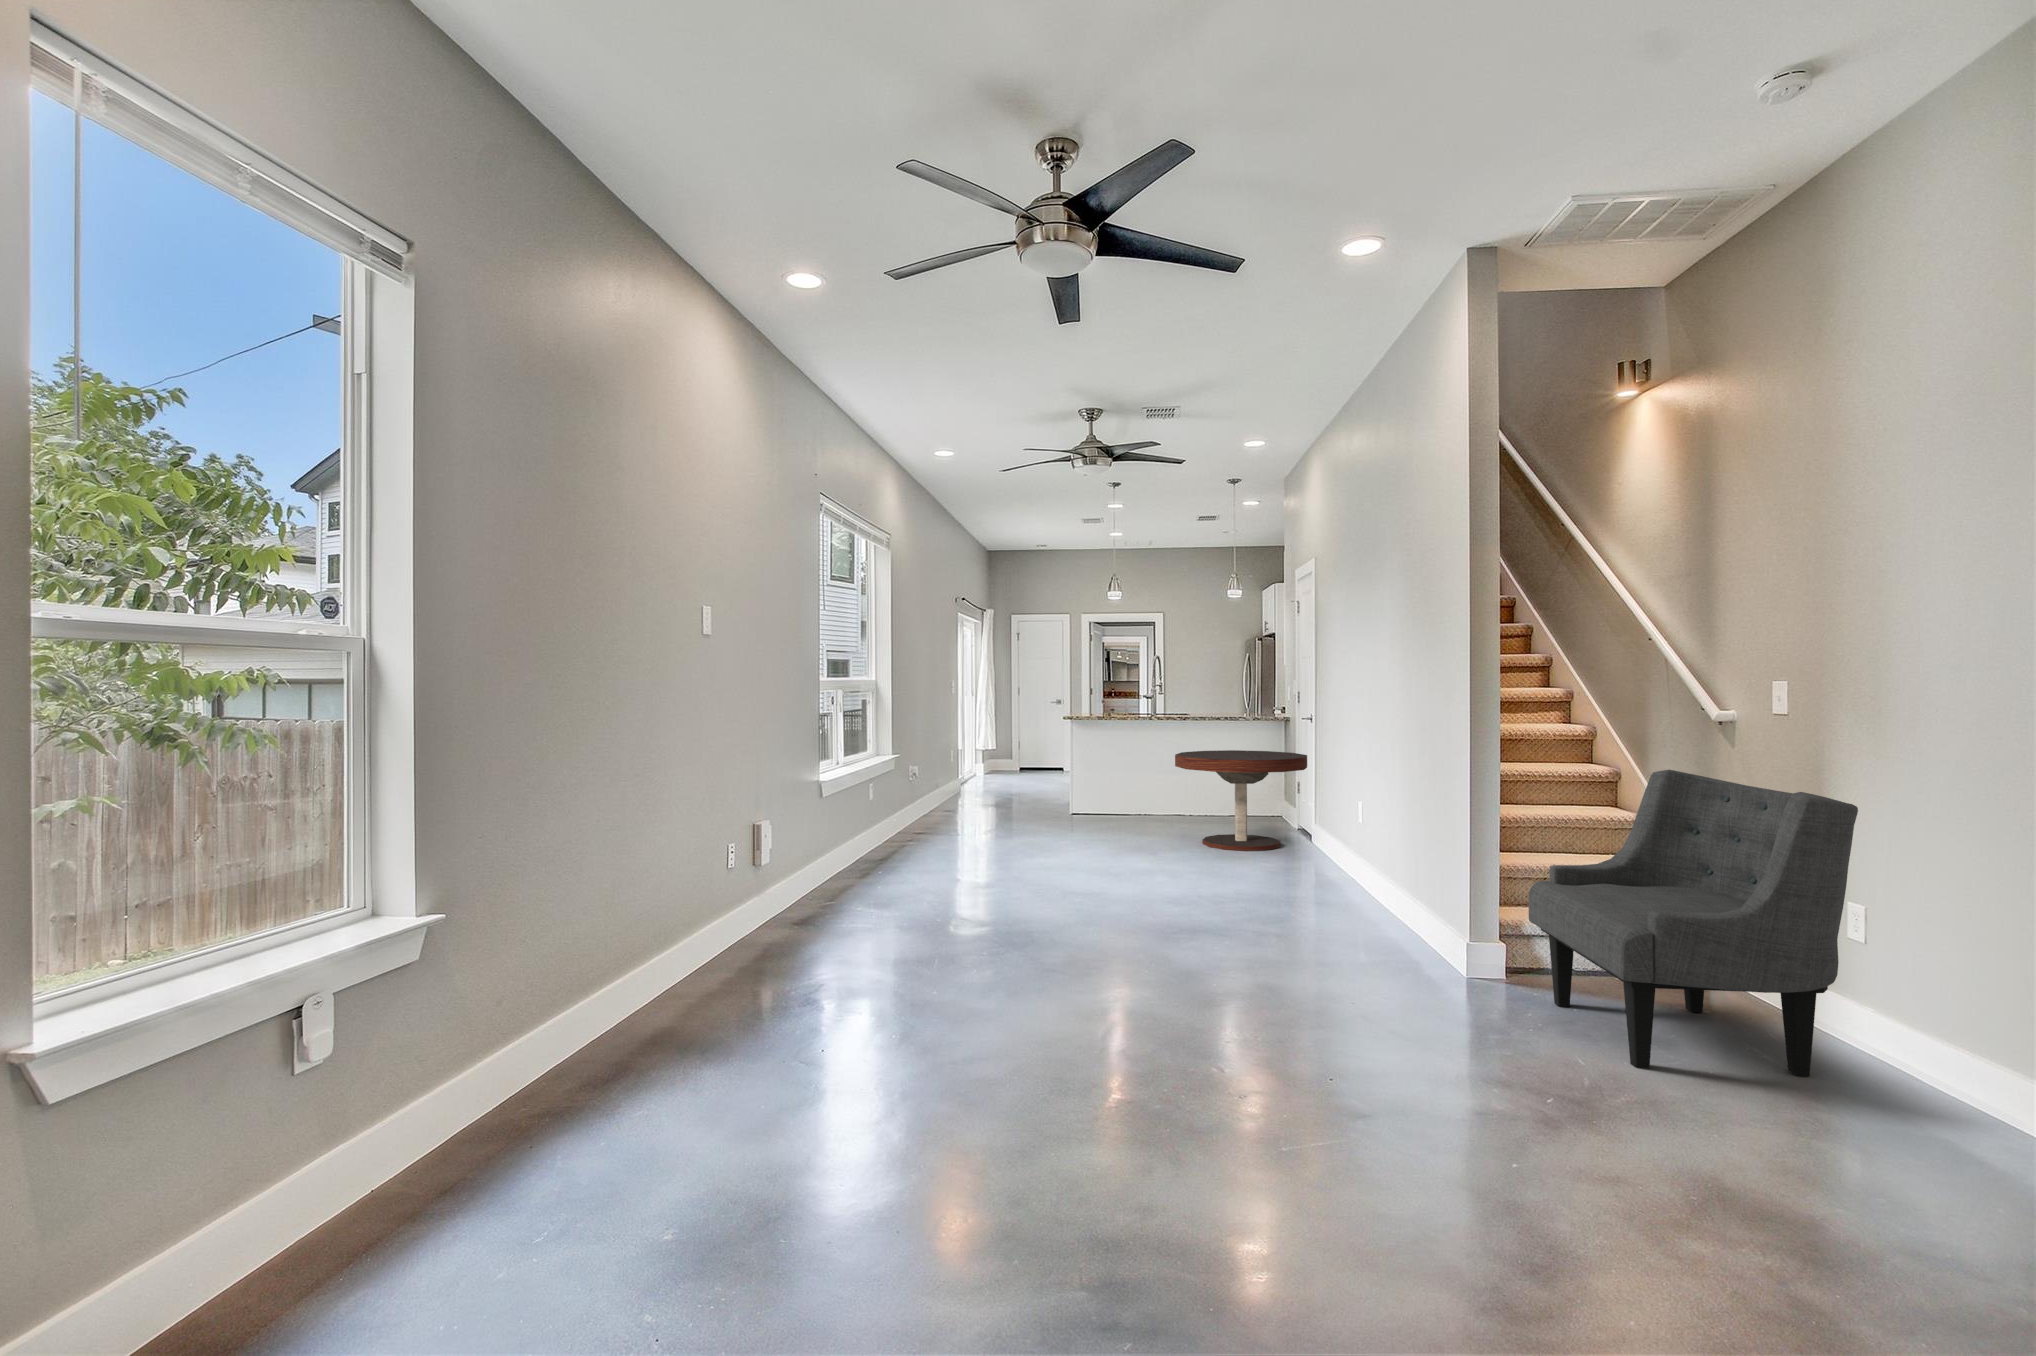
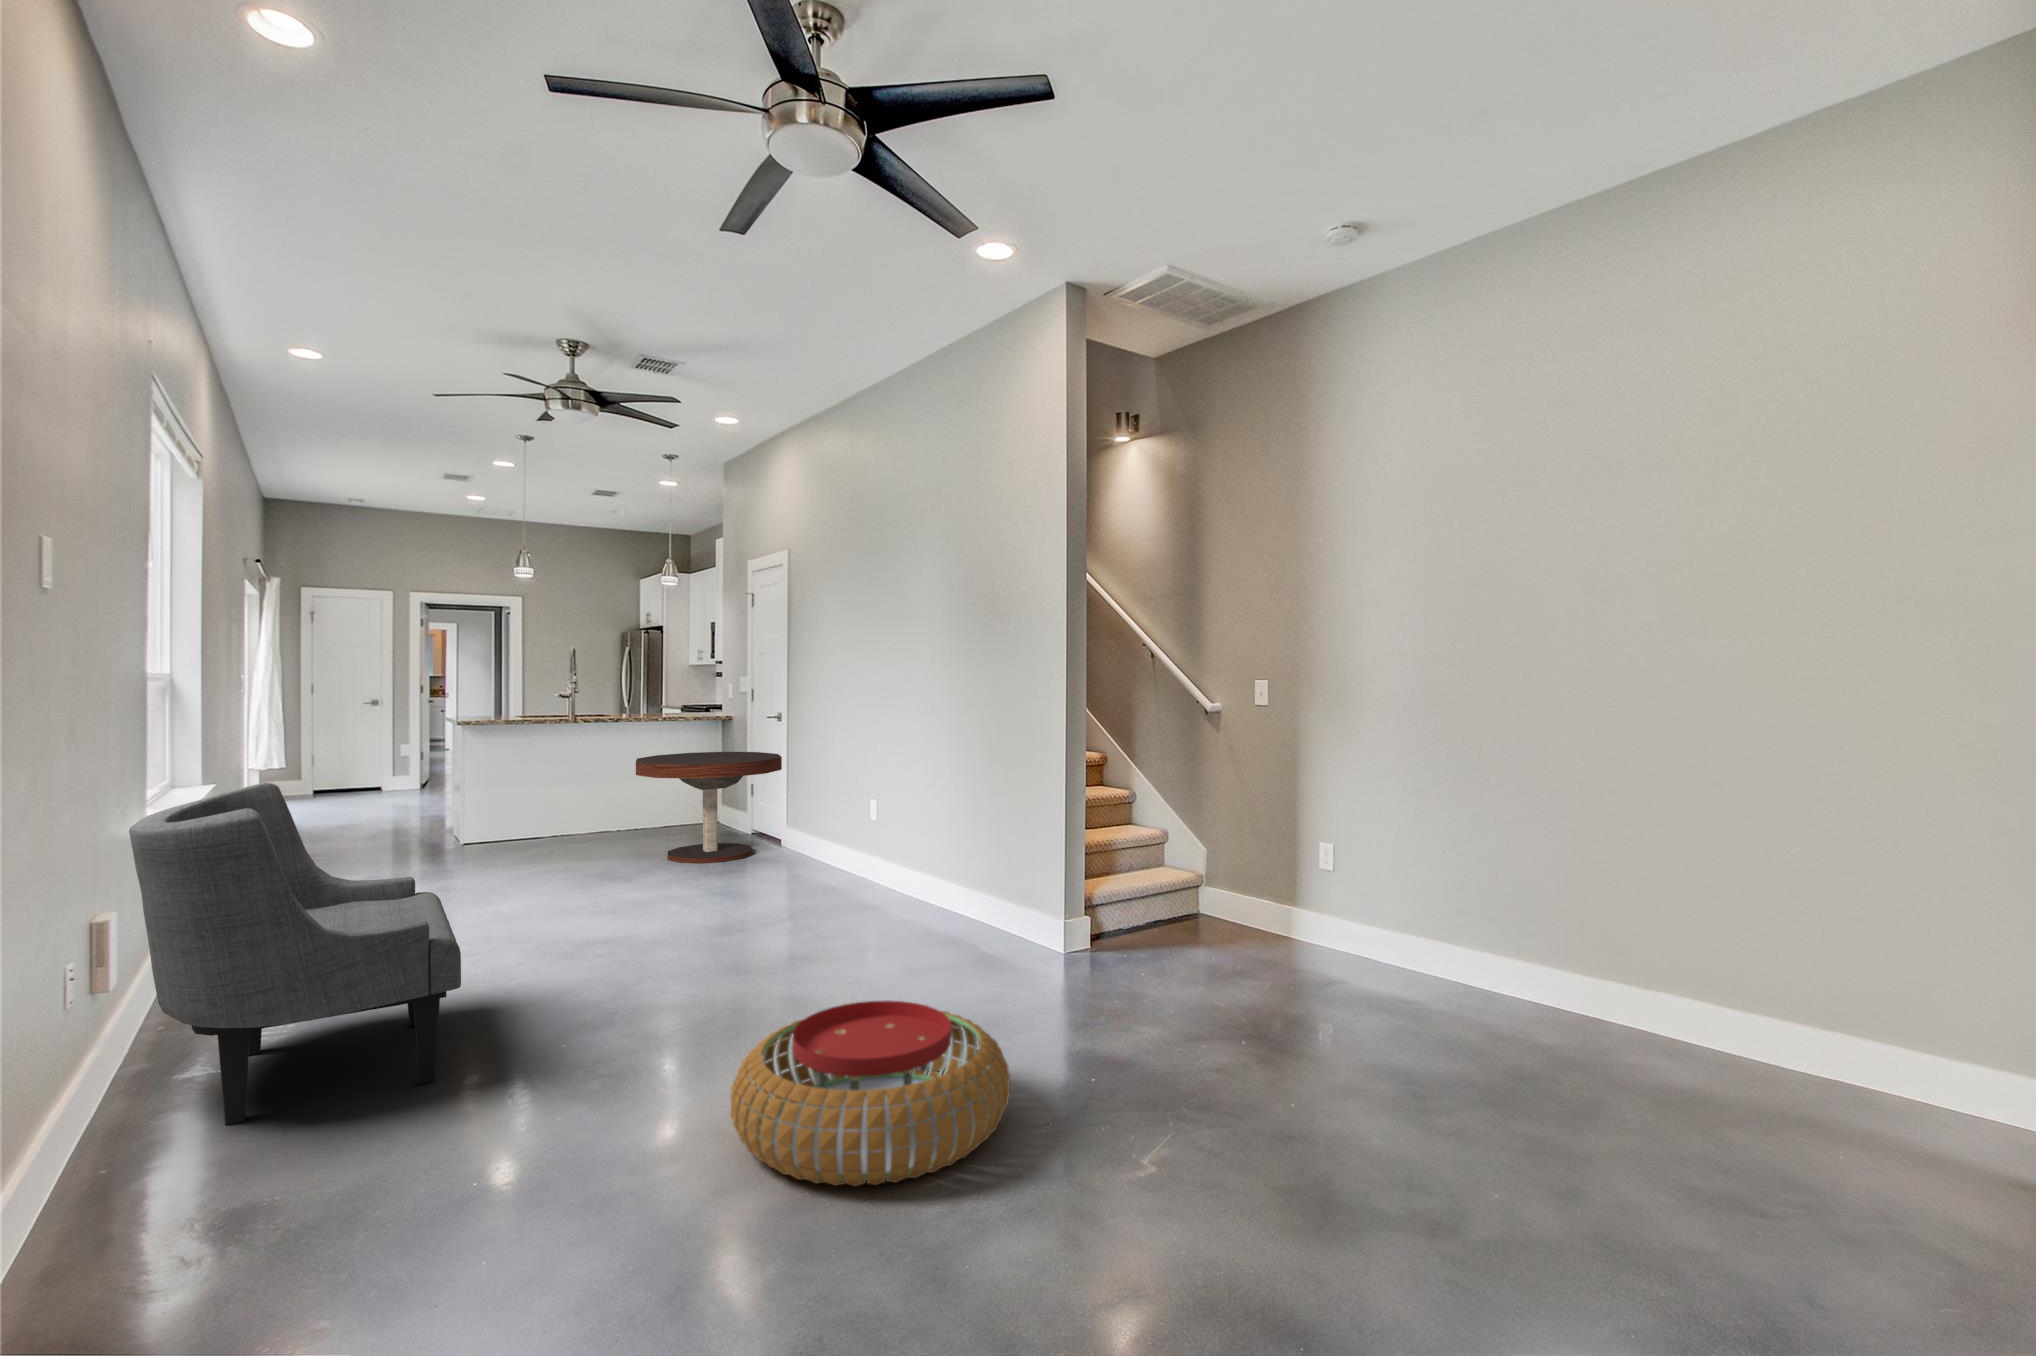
armchair: present [1529,770,1858,1076] -> present [129,782,461,1125]
pouf: none [1008,950,1241,1091] -> present [730,1001,1010,1186]

